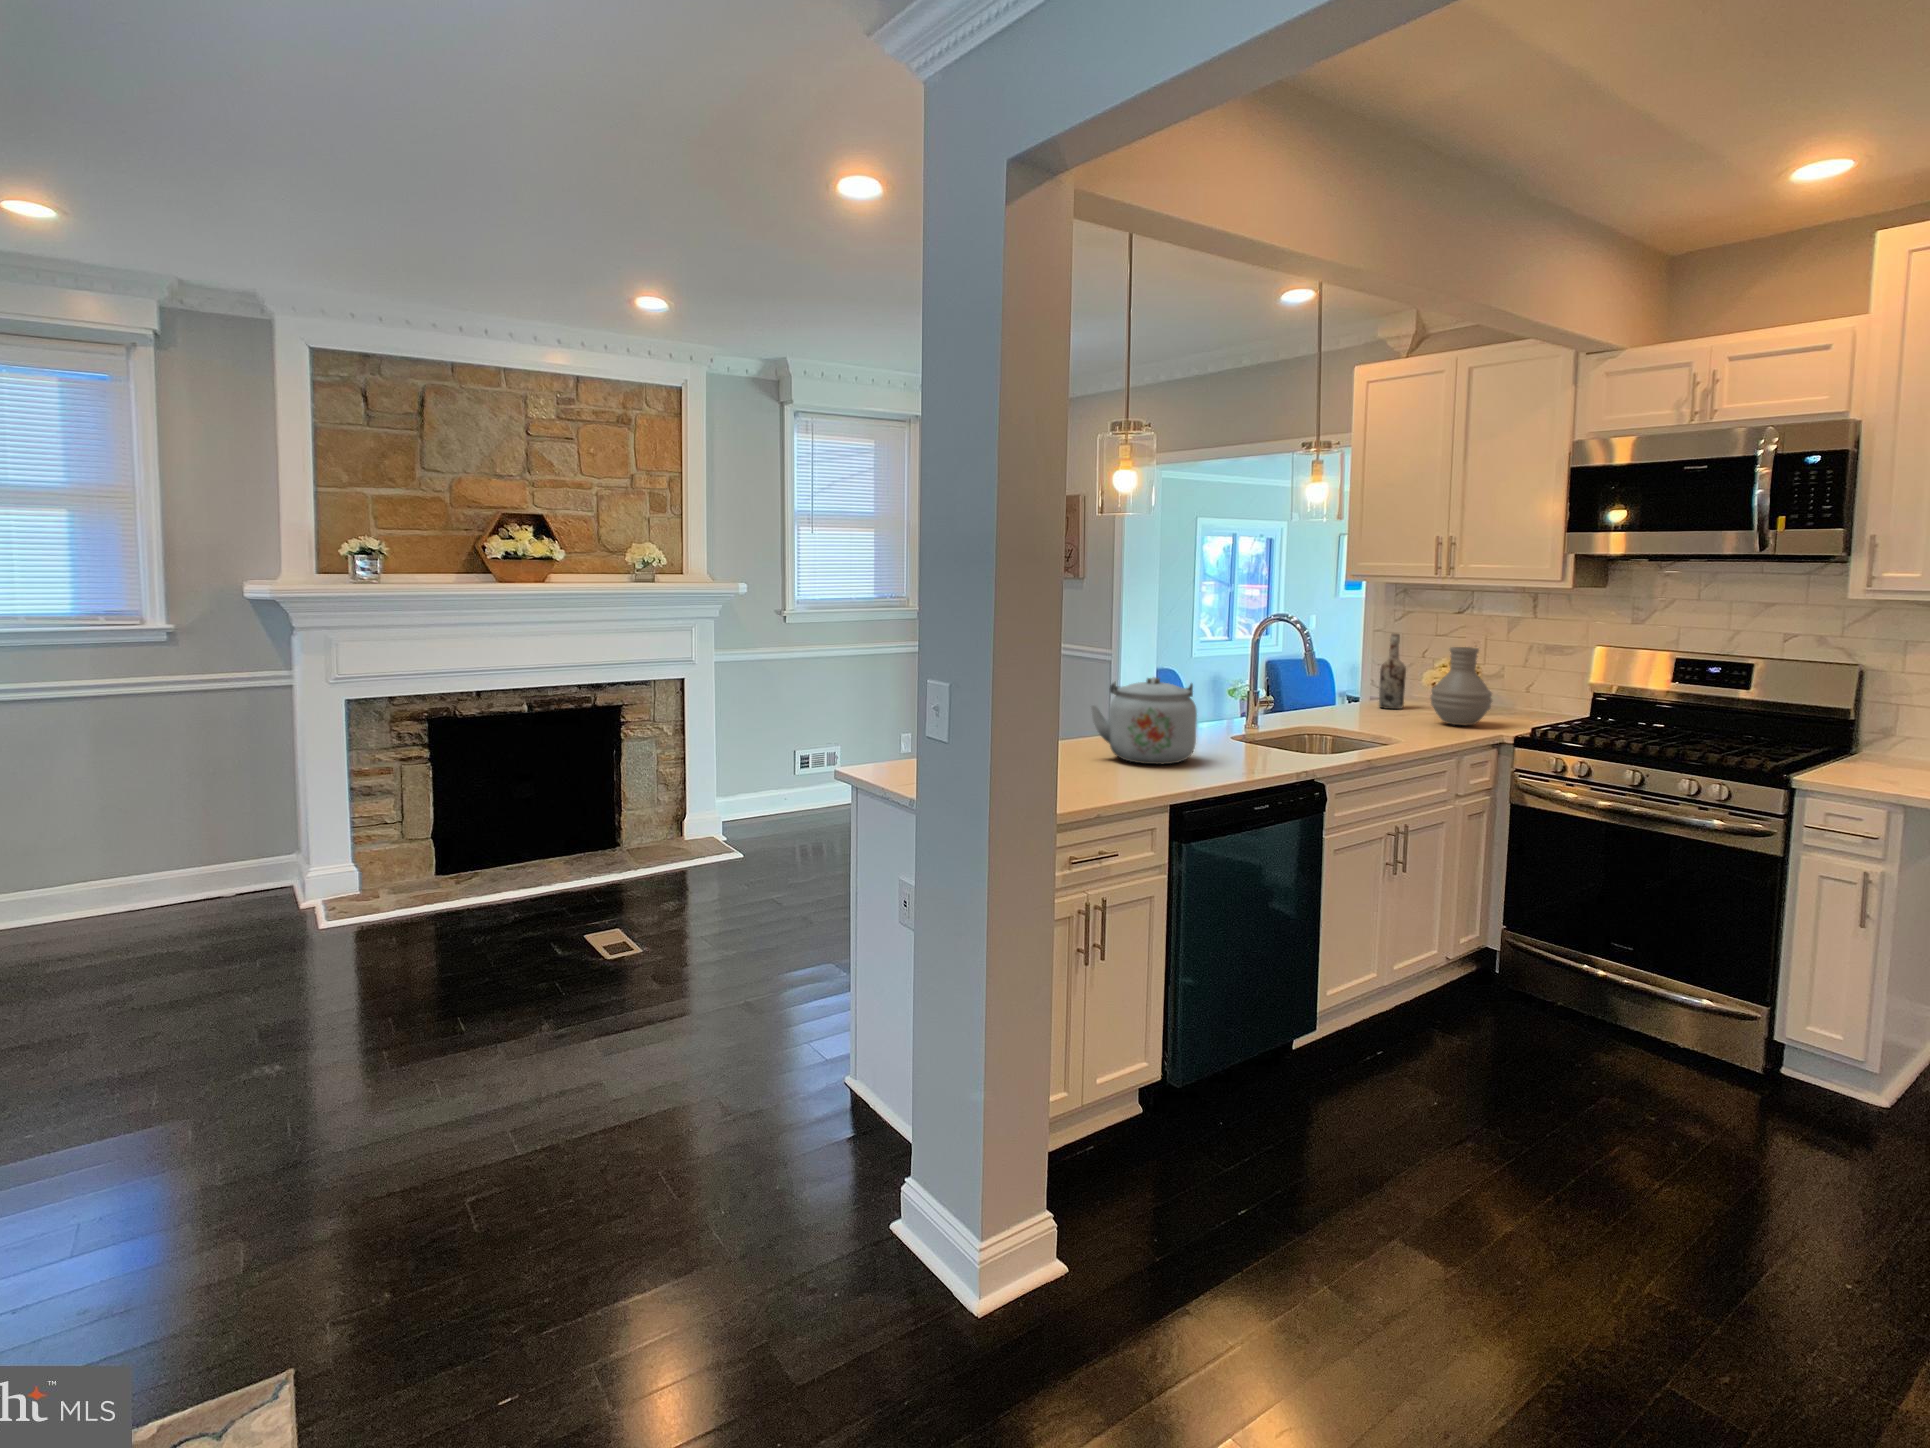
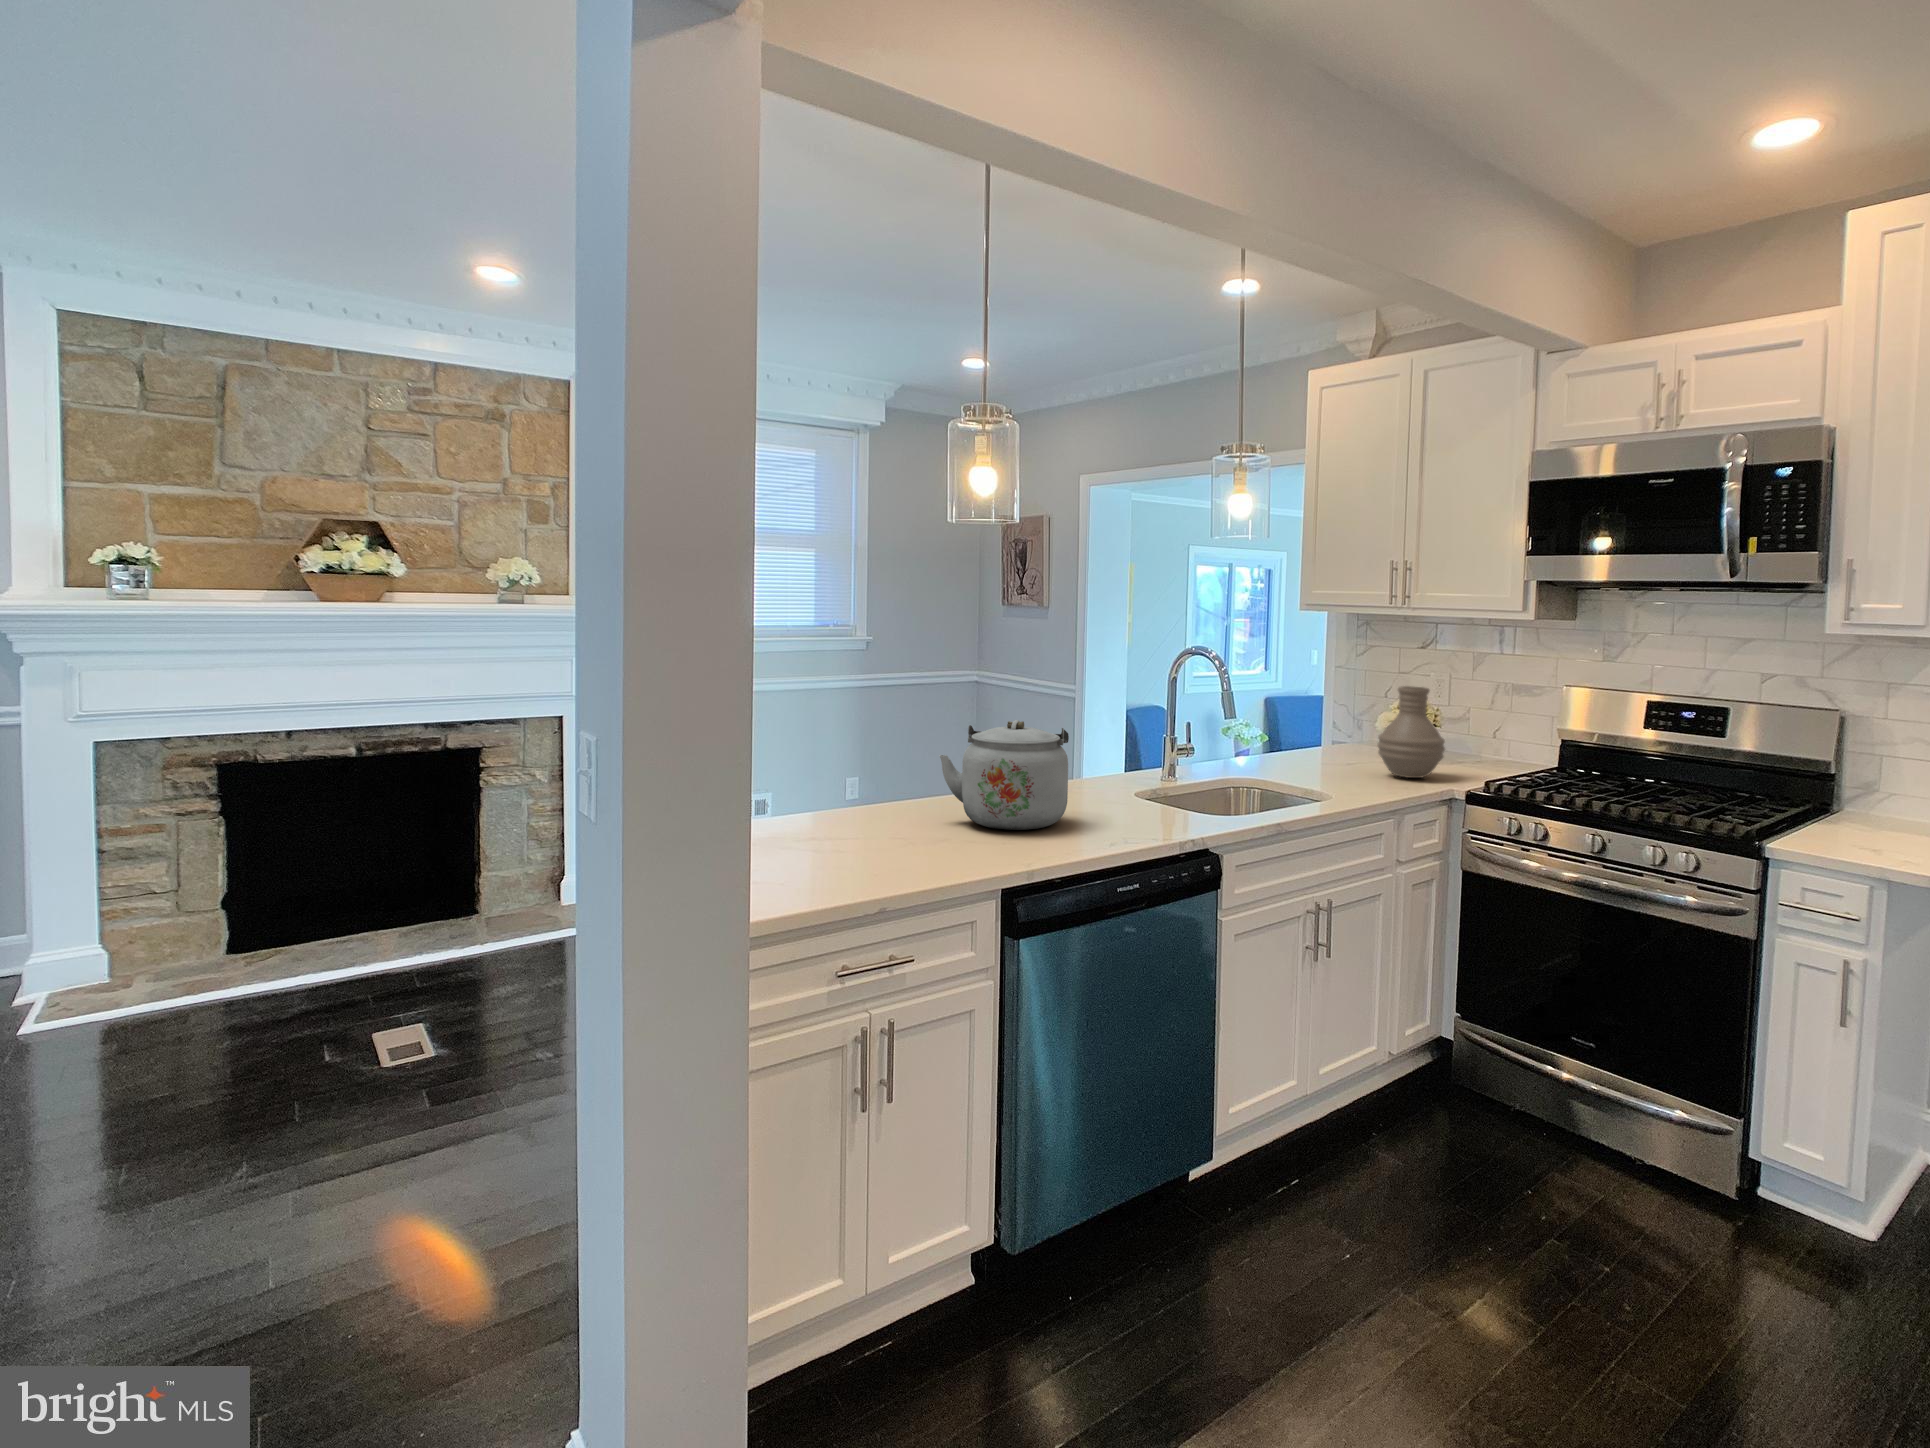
wine bottle: present [1379,634,1406,709] -> none [1332,671,1361,757]

